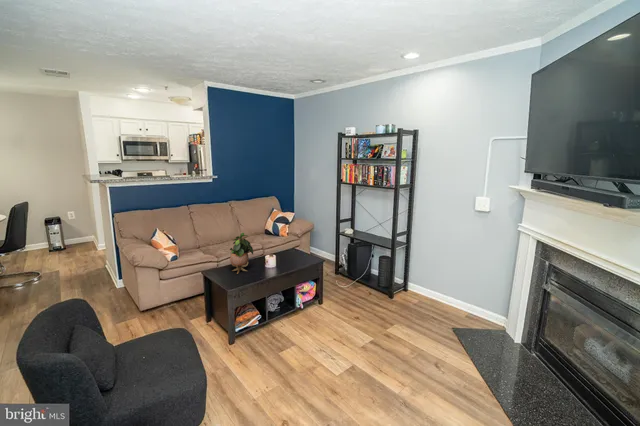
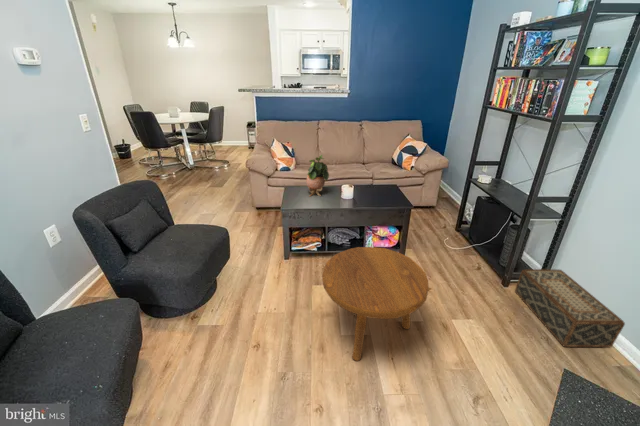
woven basket: none [399,276,458,318] -> present [515,269,625,347]
footstool: none [310,292,392,385] -> present [322,247,428,361]

